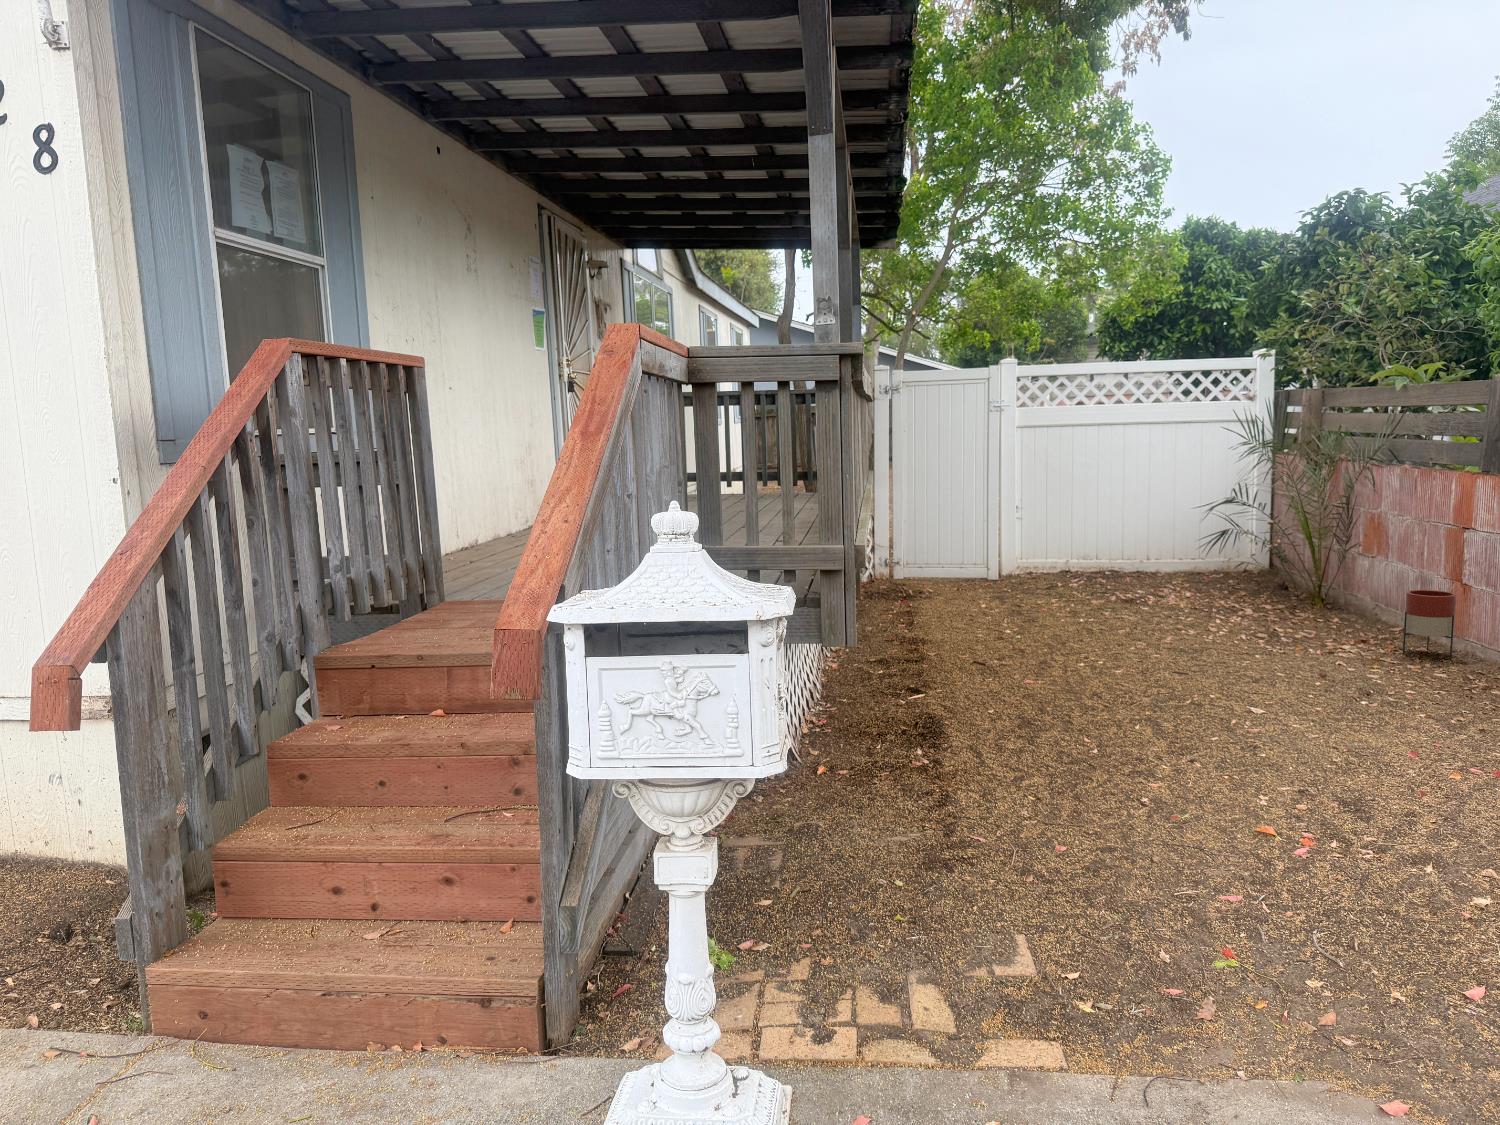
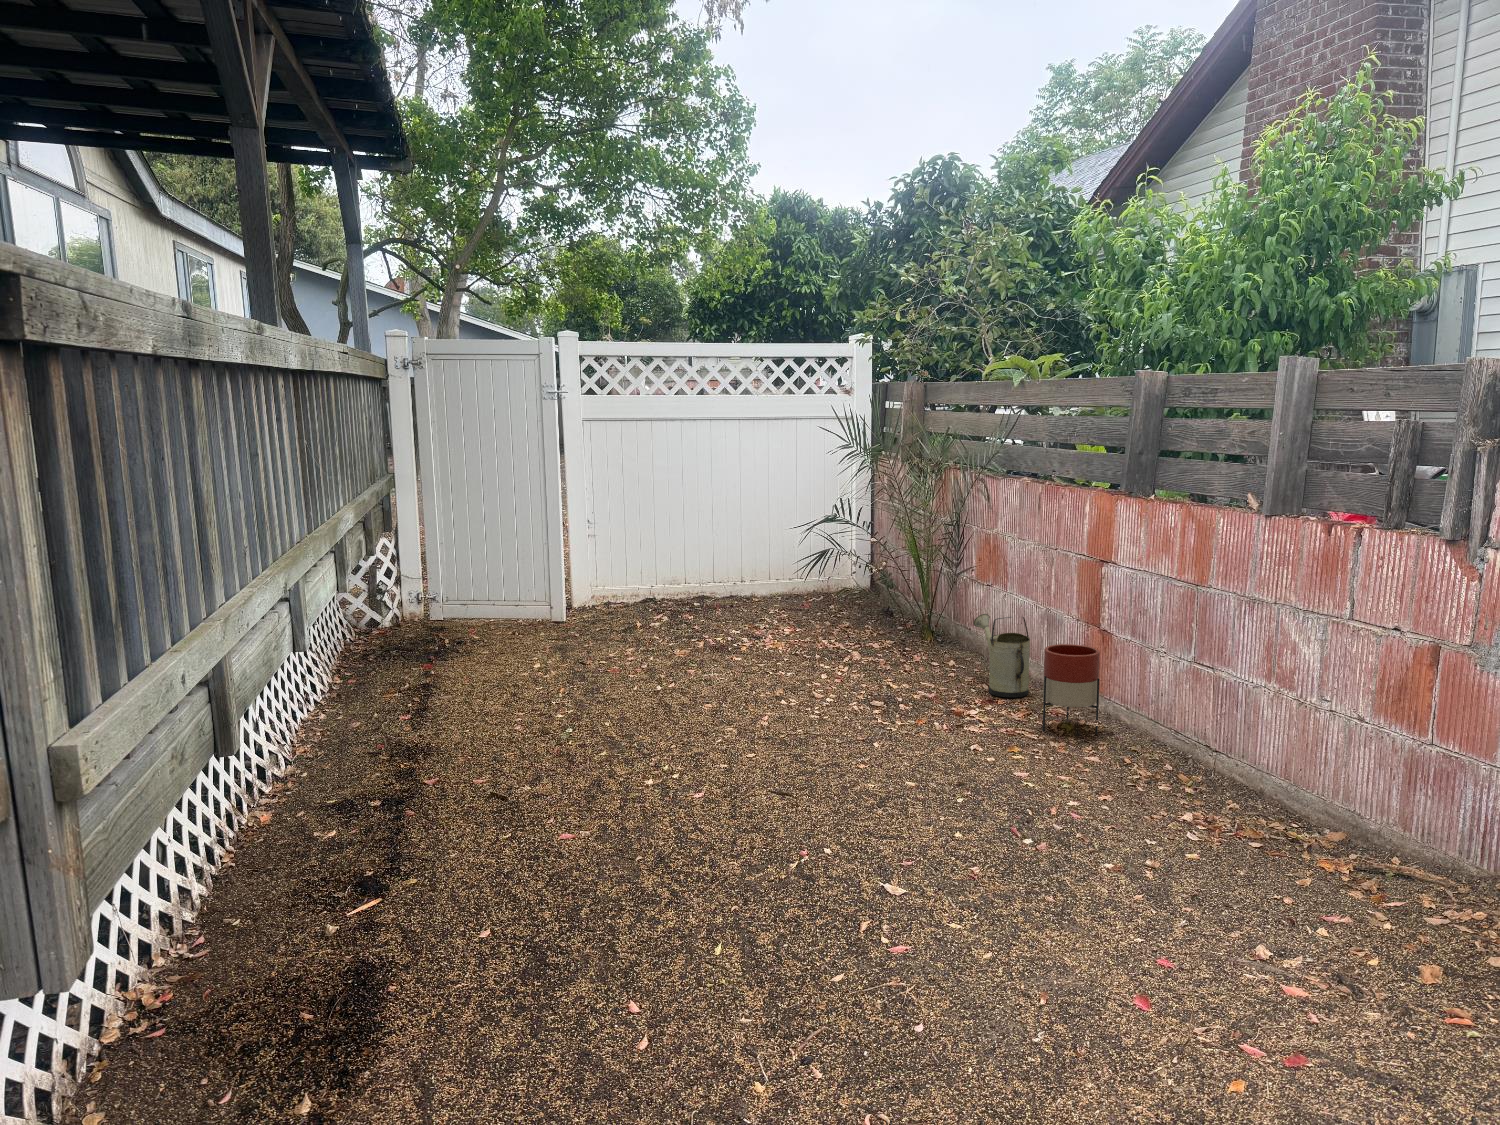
watering can: none [1351,571,1399,635] -> present [973,614,1030,697]

